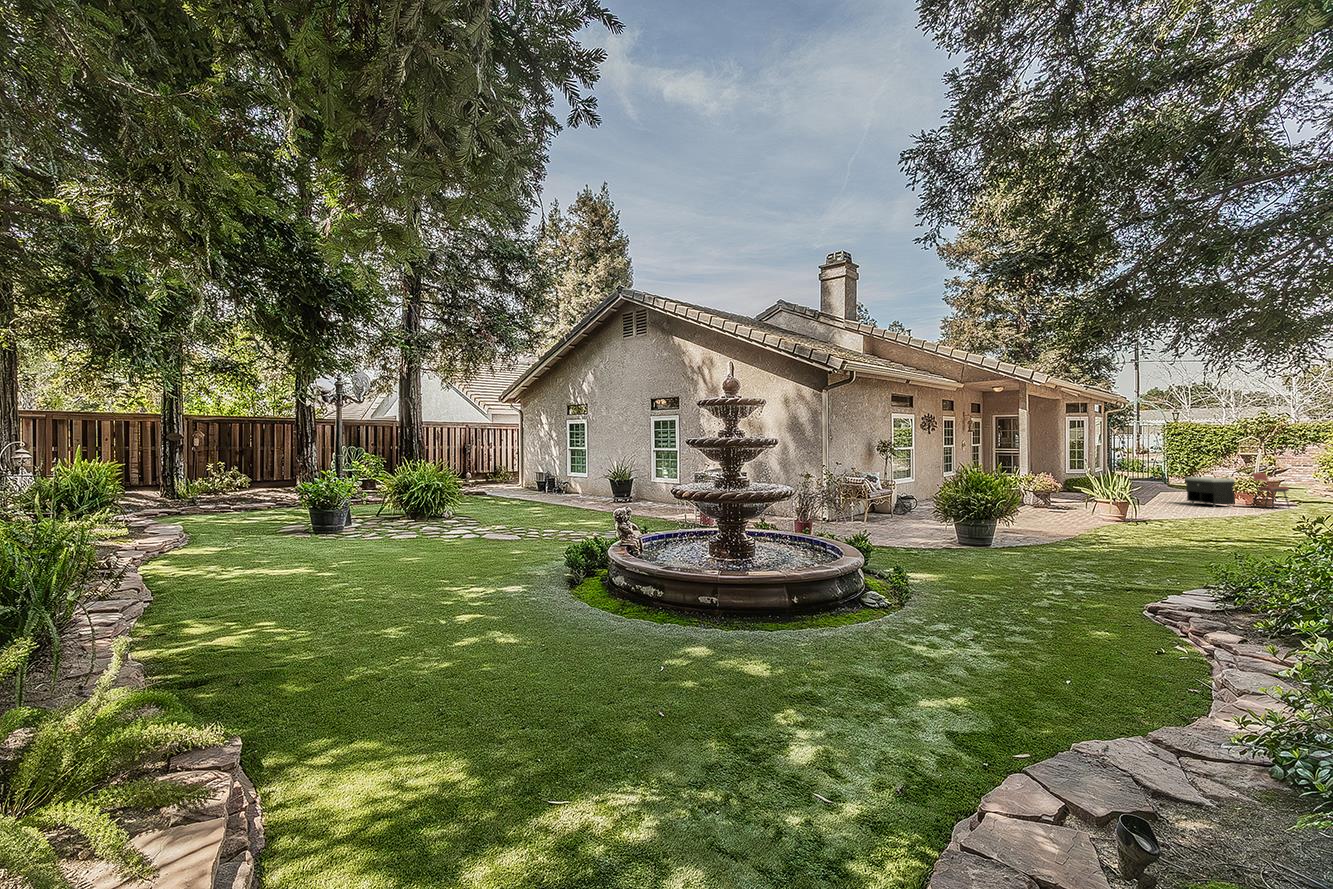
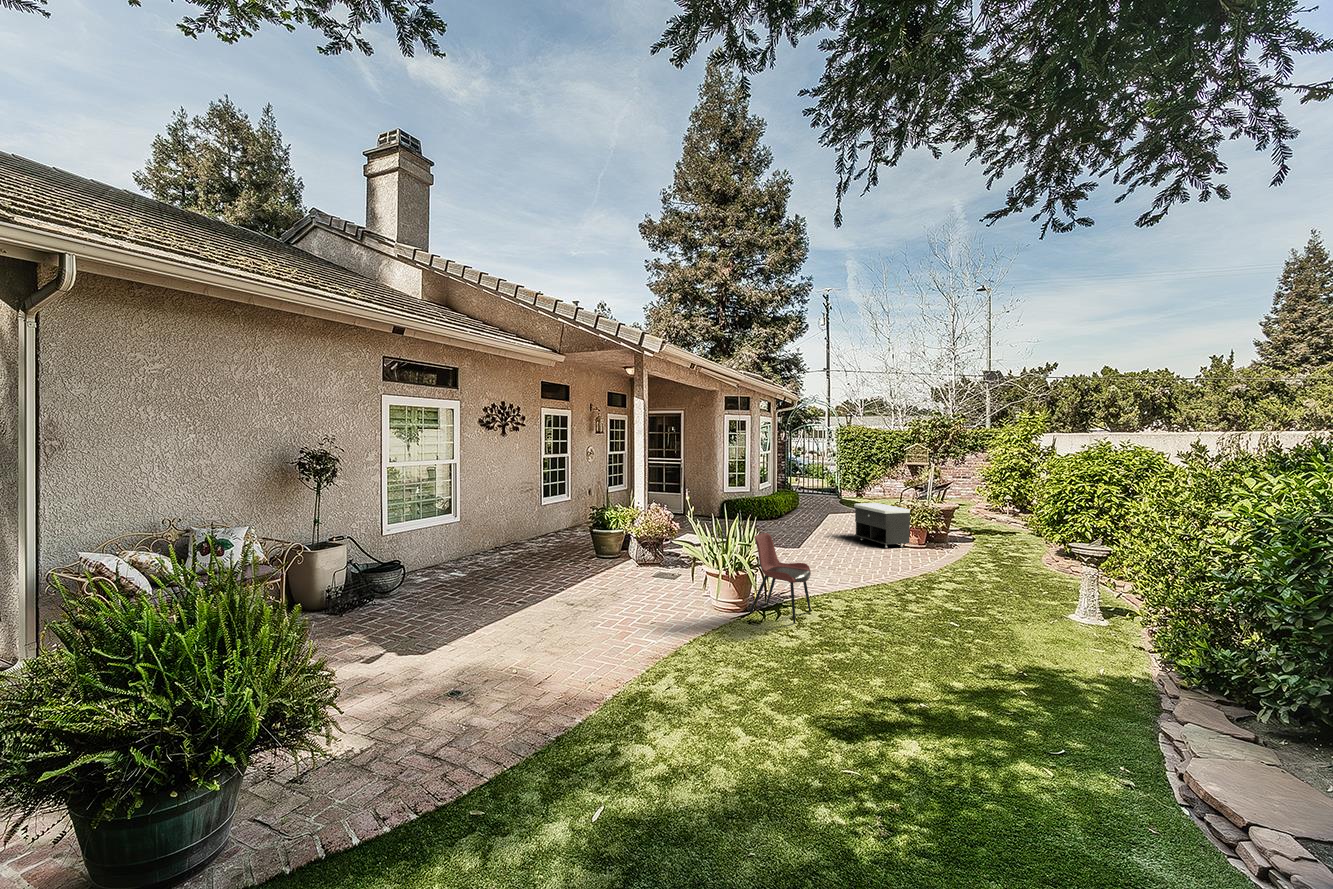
dining chair: present [1251,473,1290,508] -> present [750,533,811,623]

